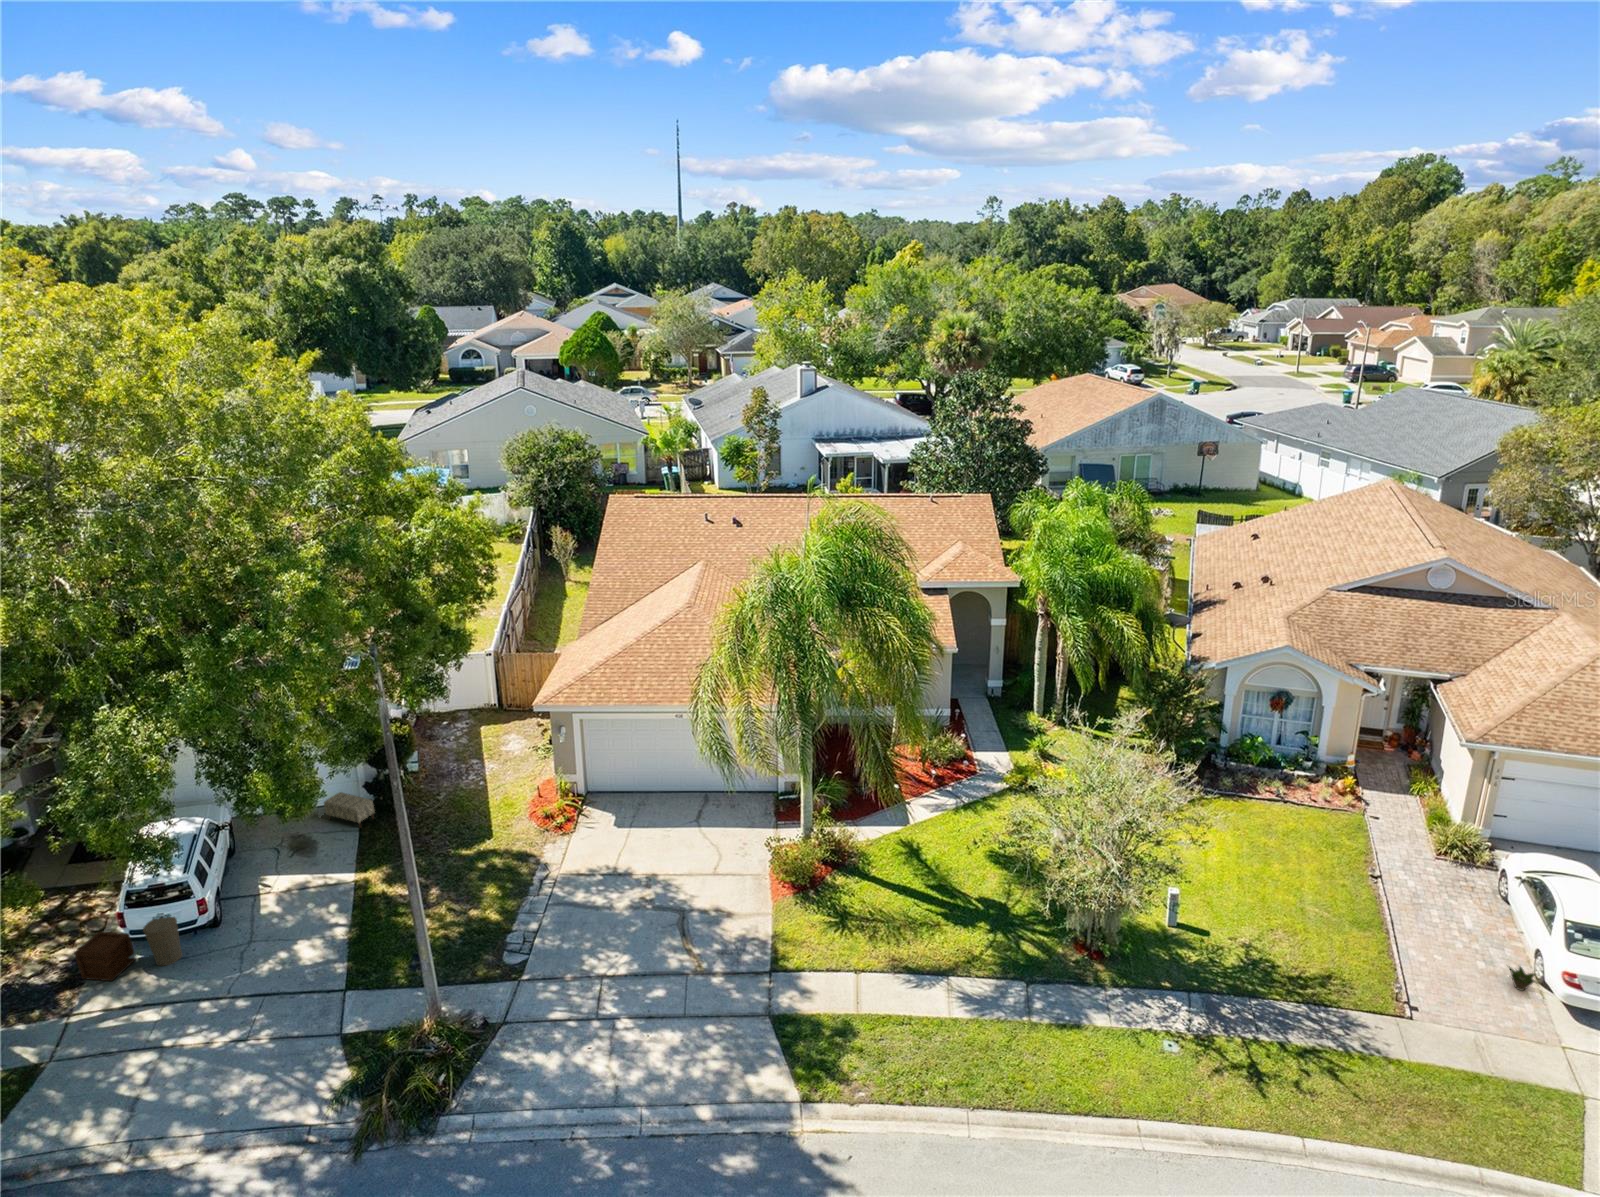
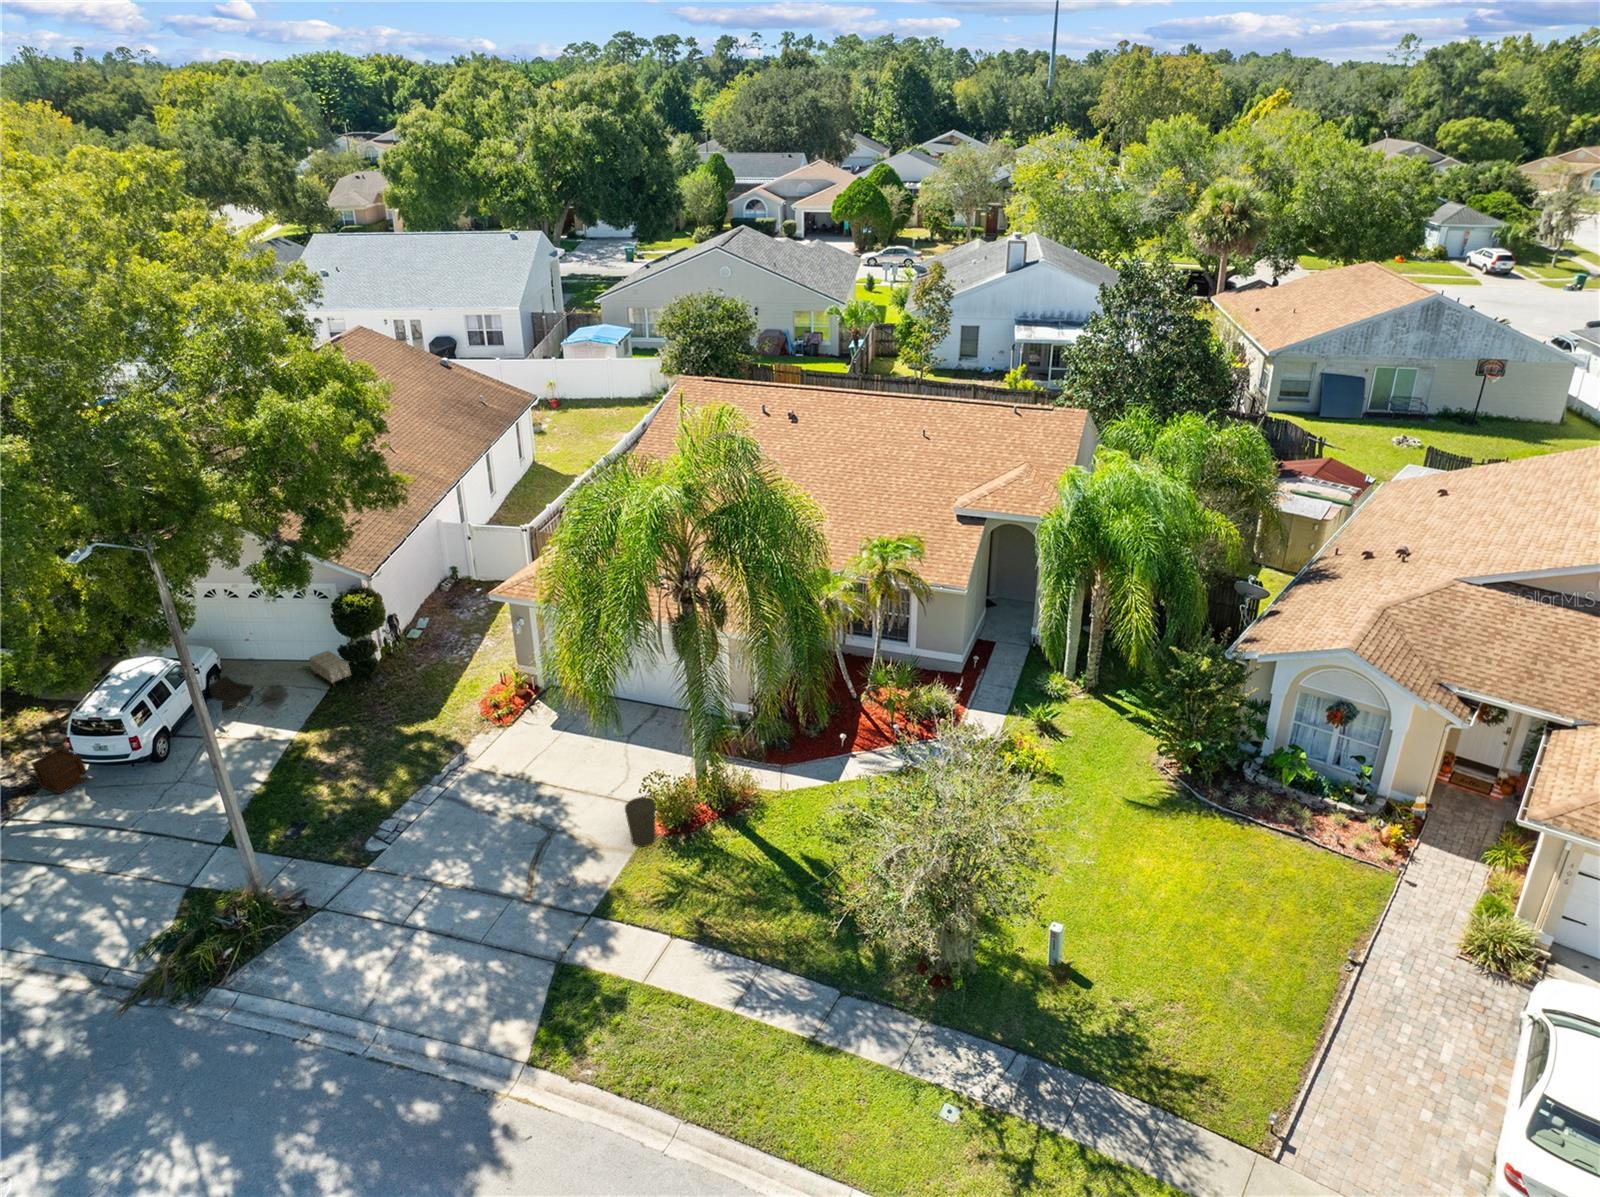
lounge chair: none [232,832,280,870] -> present [209,676,253,712]
trash can: present [143,915,182,966] -> present [625,797,655,847]
decorative plant: present [1509,966,1536,990] -> present [1045,958,1078,985]

